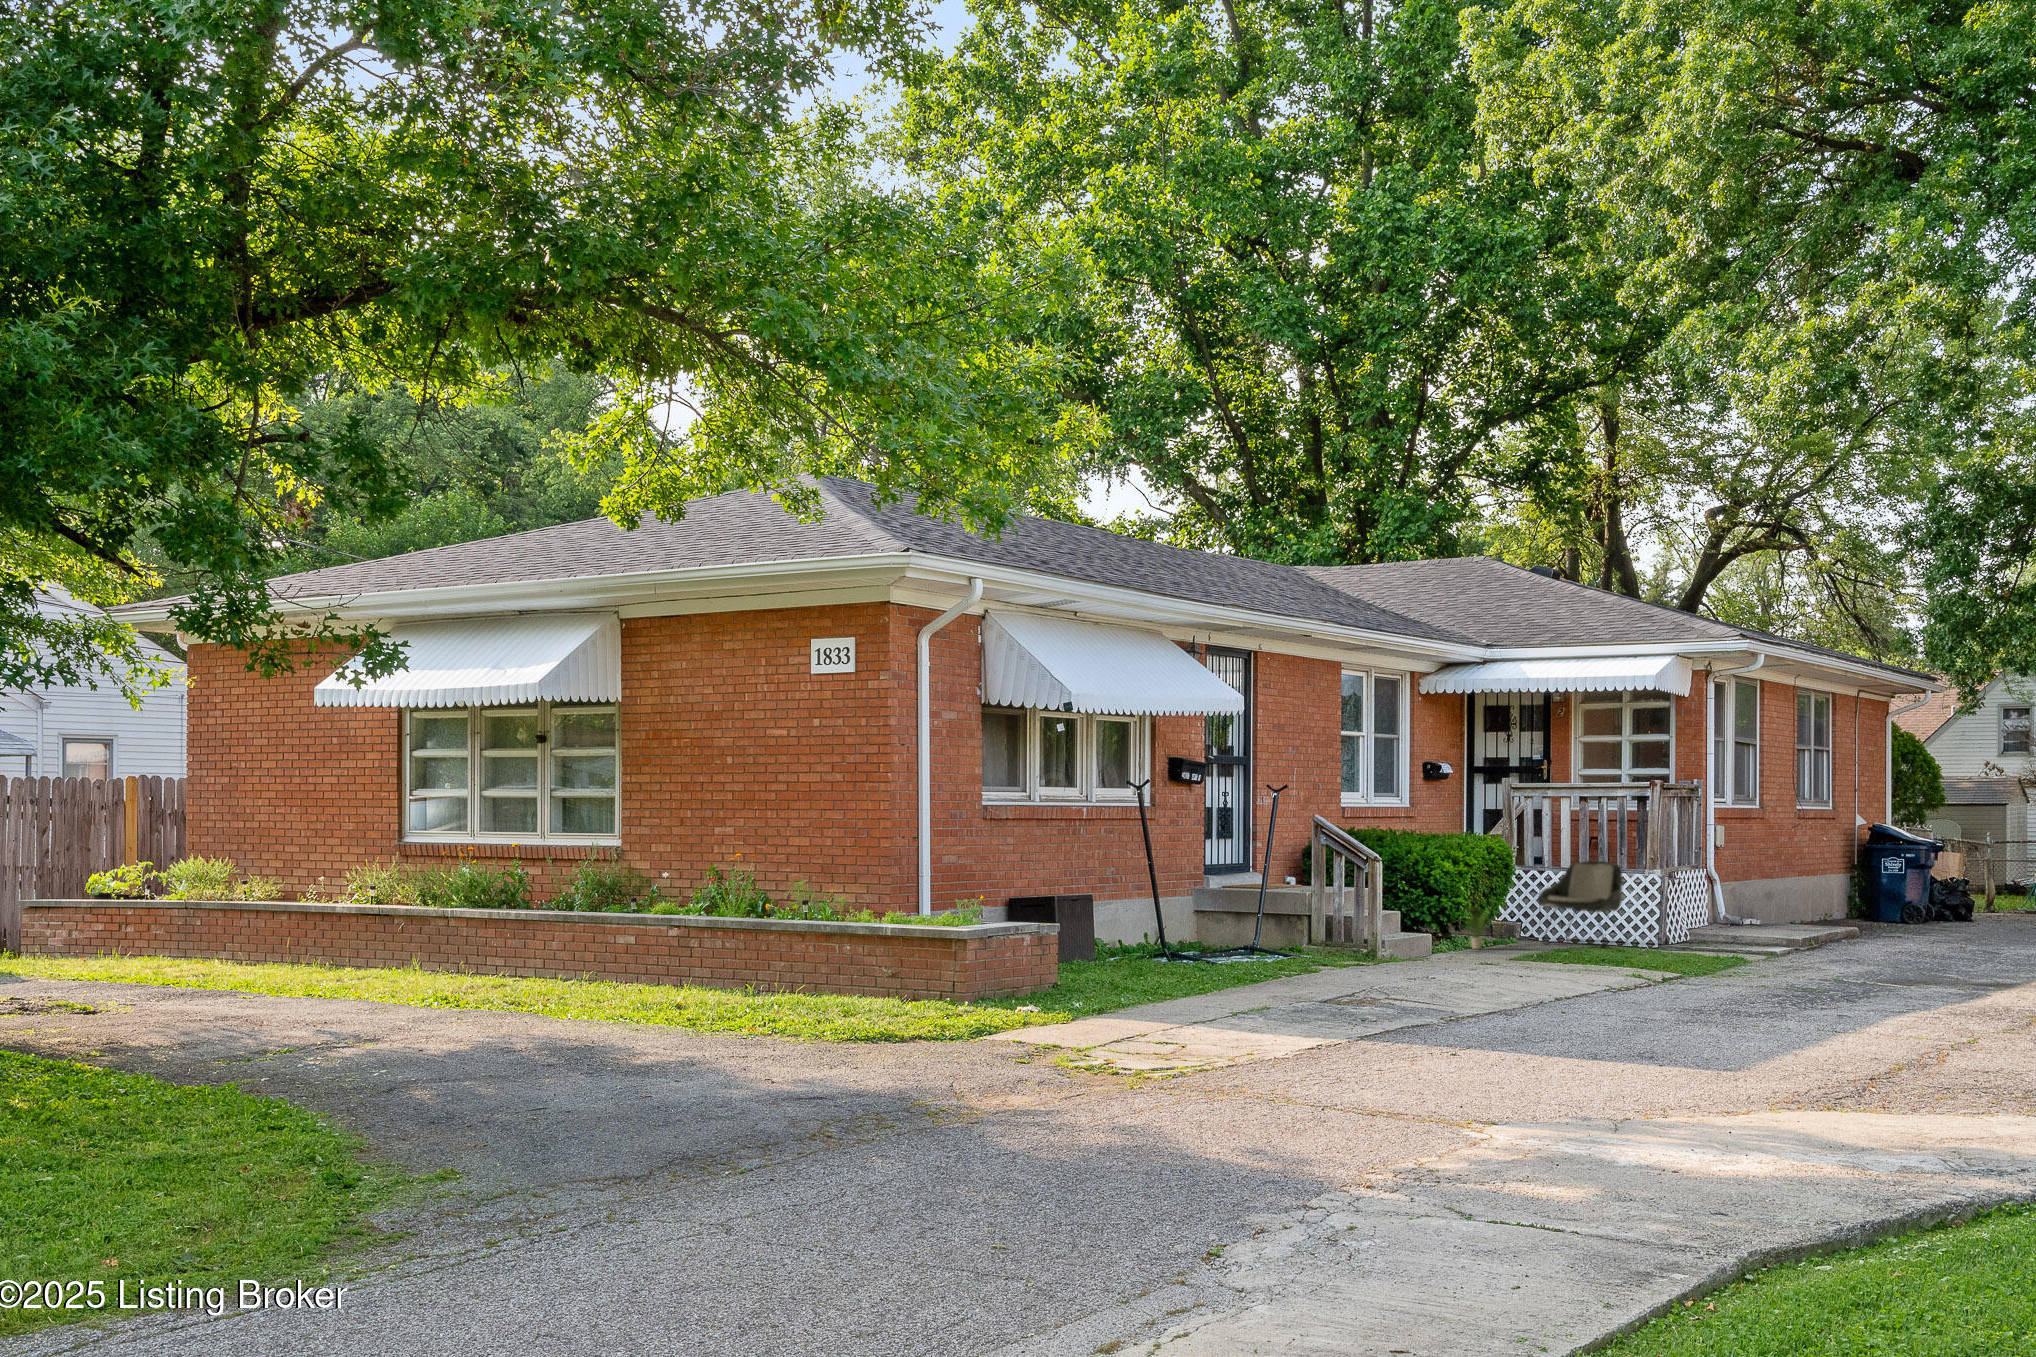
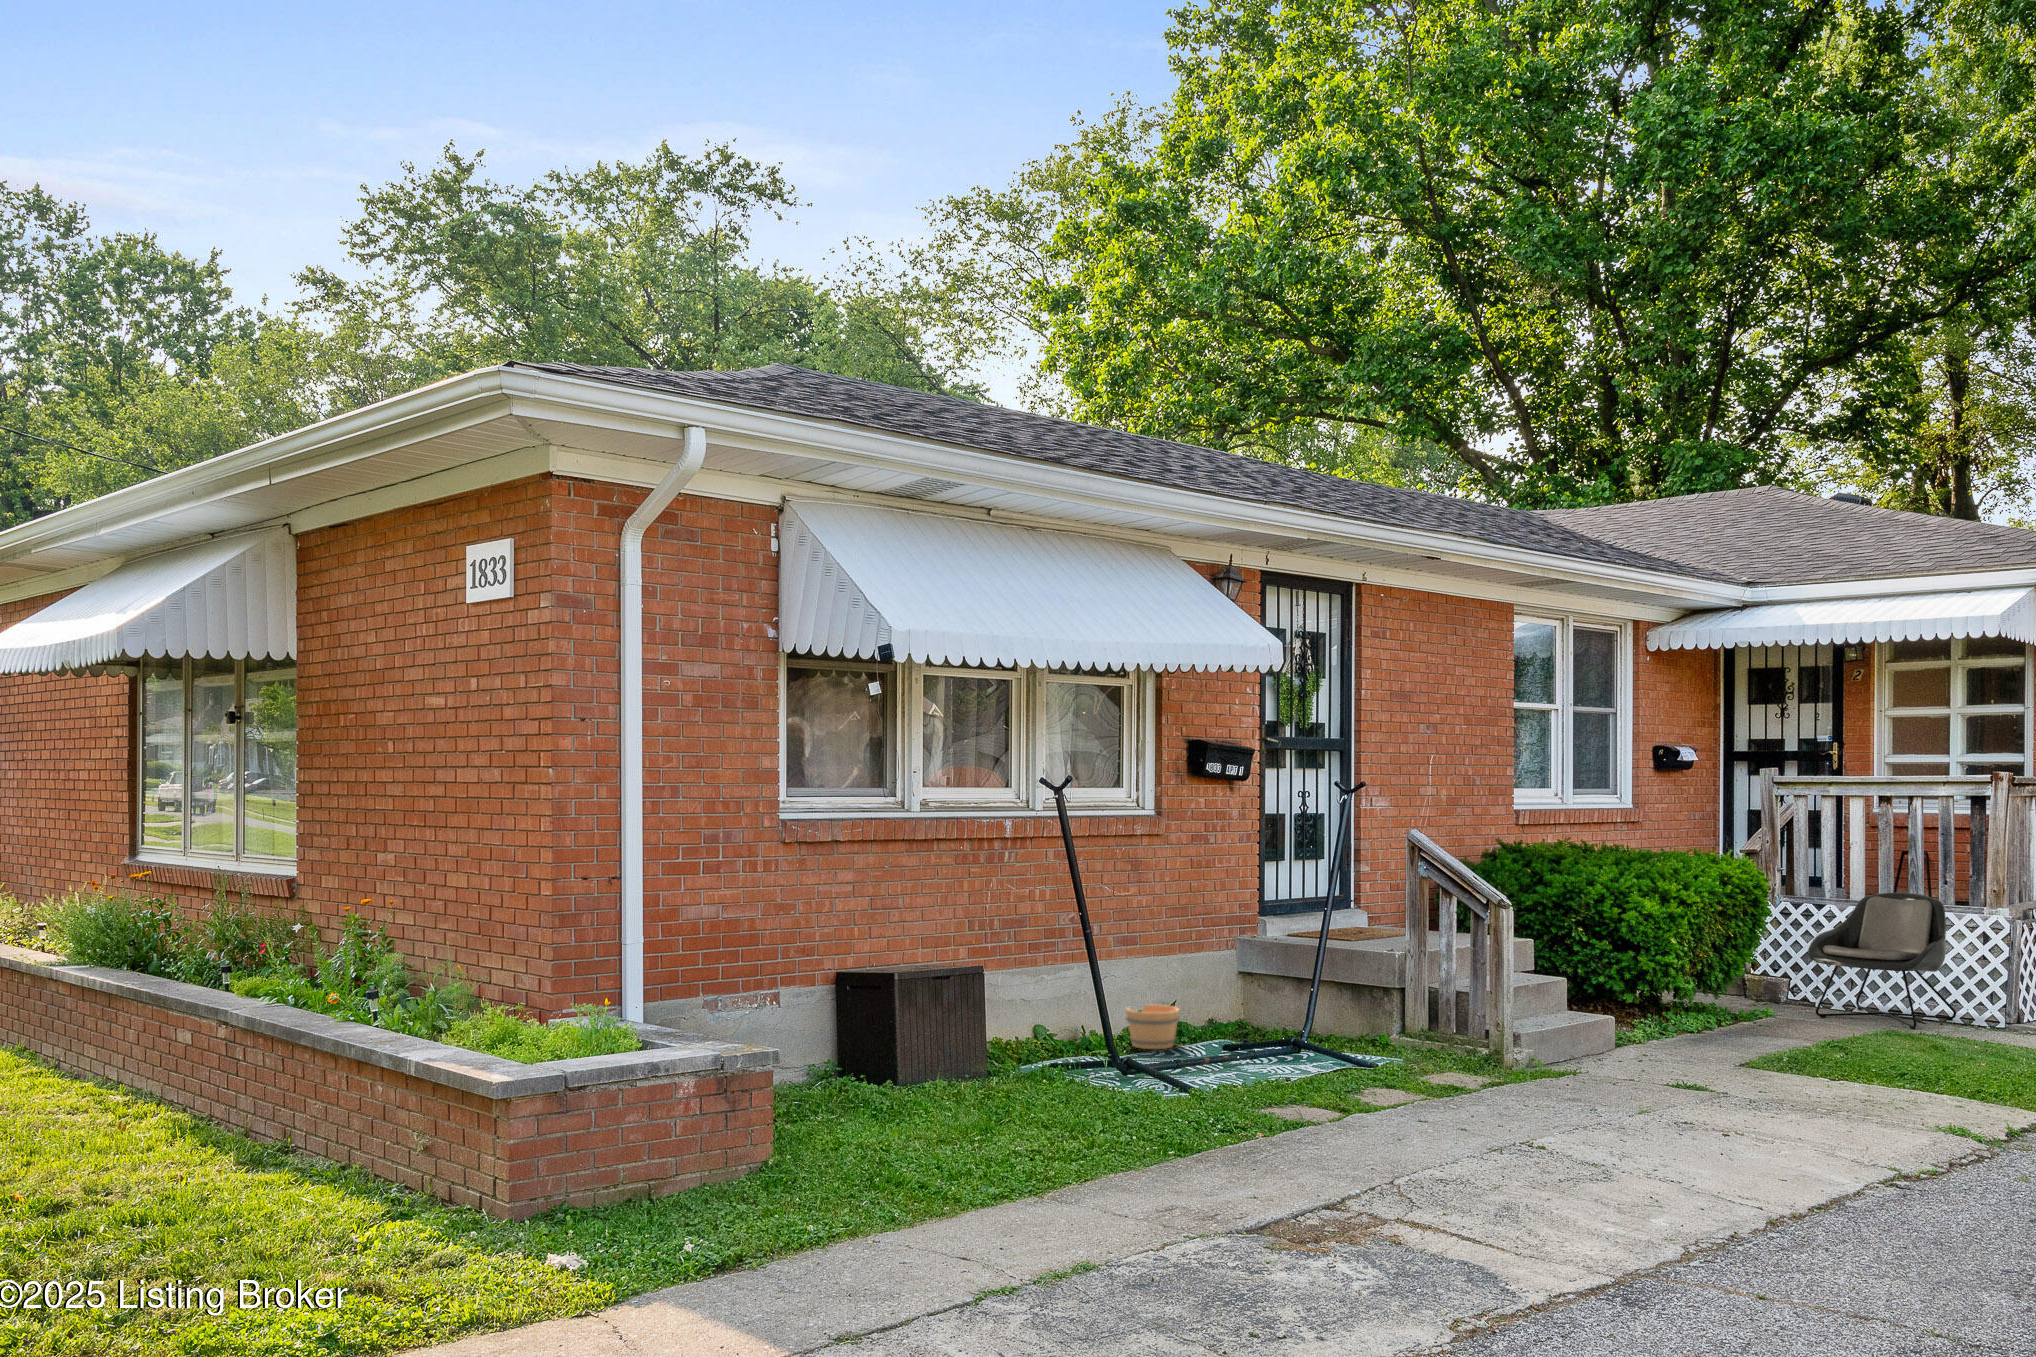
potted plant: present [1467,907,1489,949] -> none [1667,957,1736,1028]
bucket: none [1117,934,1155,962] -> present [1126,1005,1180,1049]

